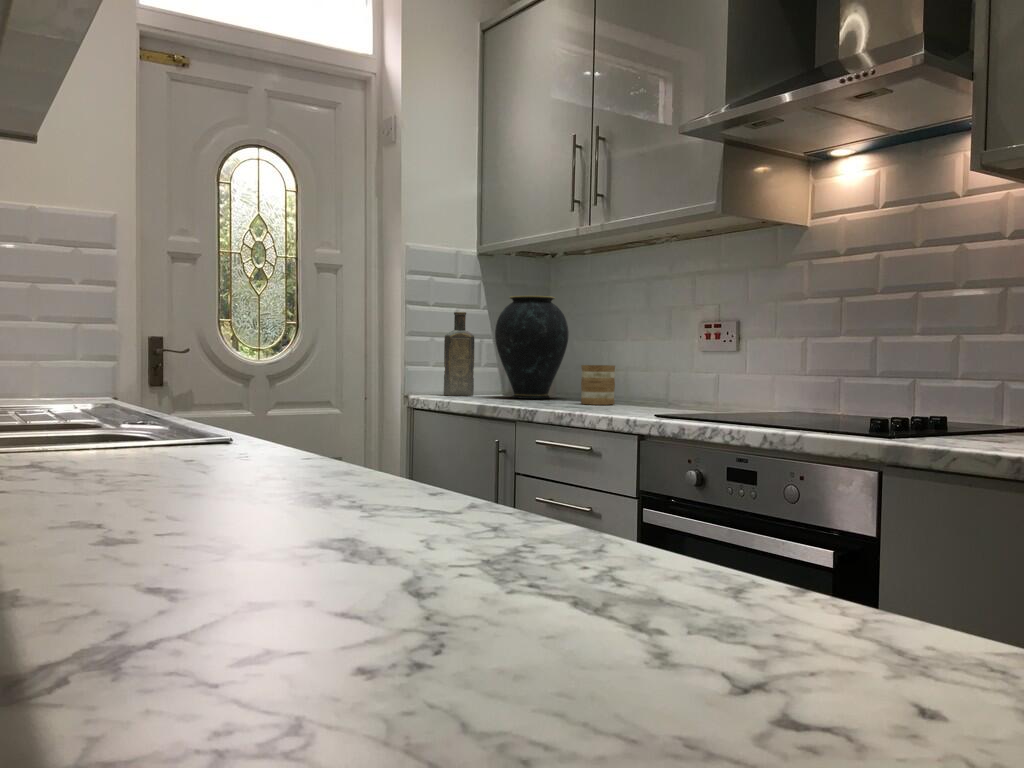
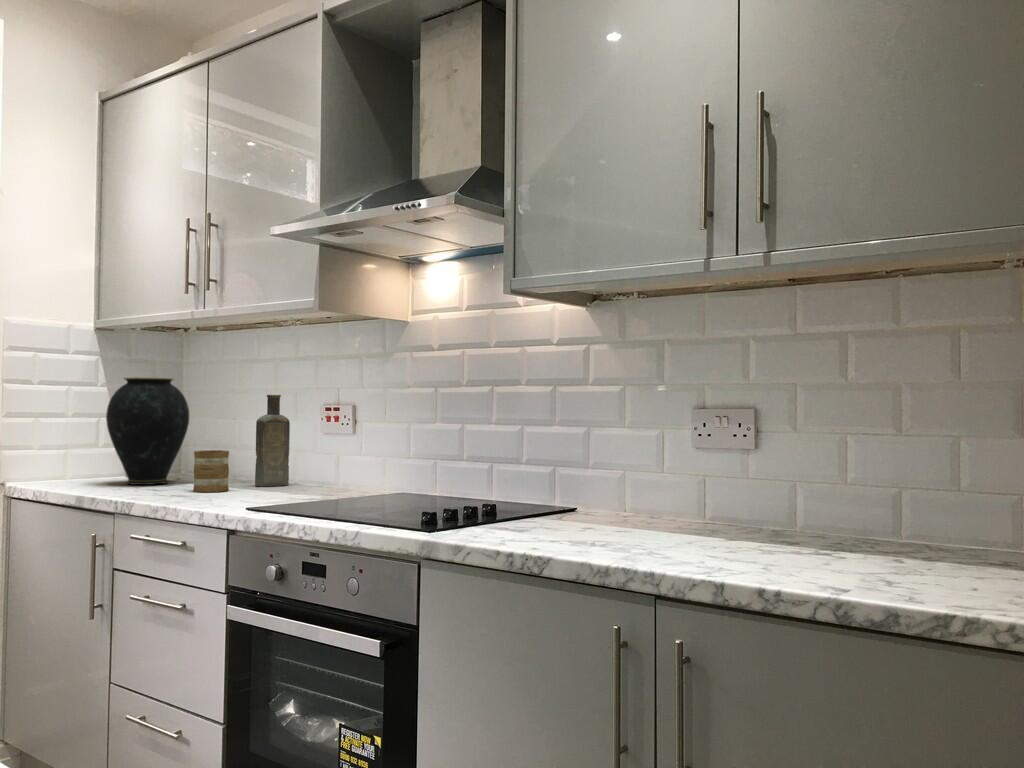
bottle: present [444,312,474,396] -> present [255,395,290,486]

